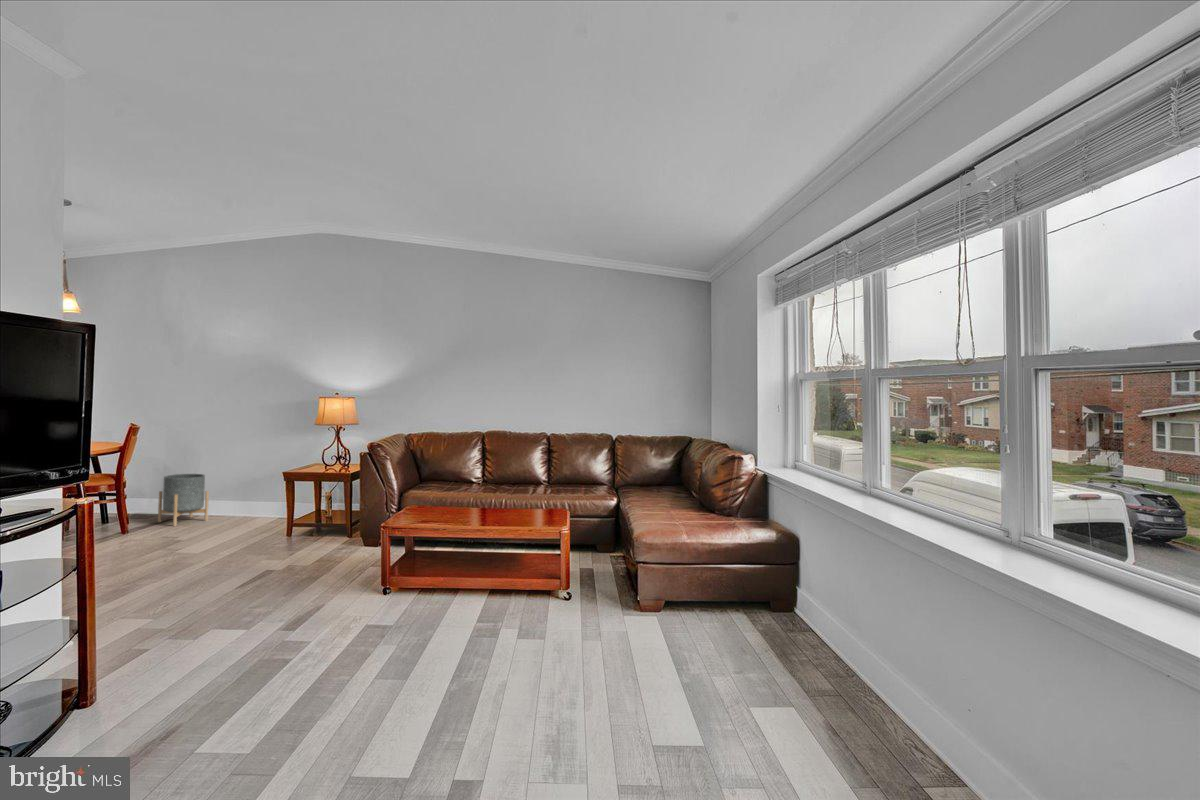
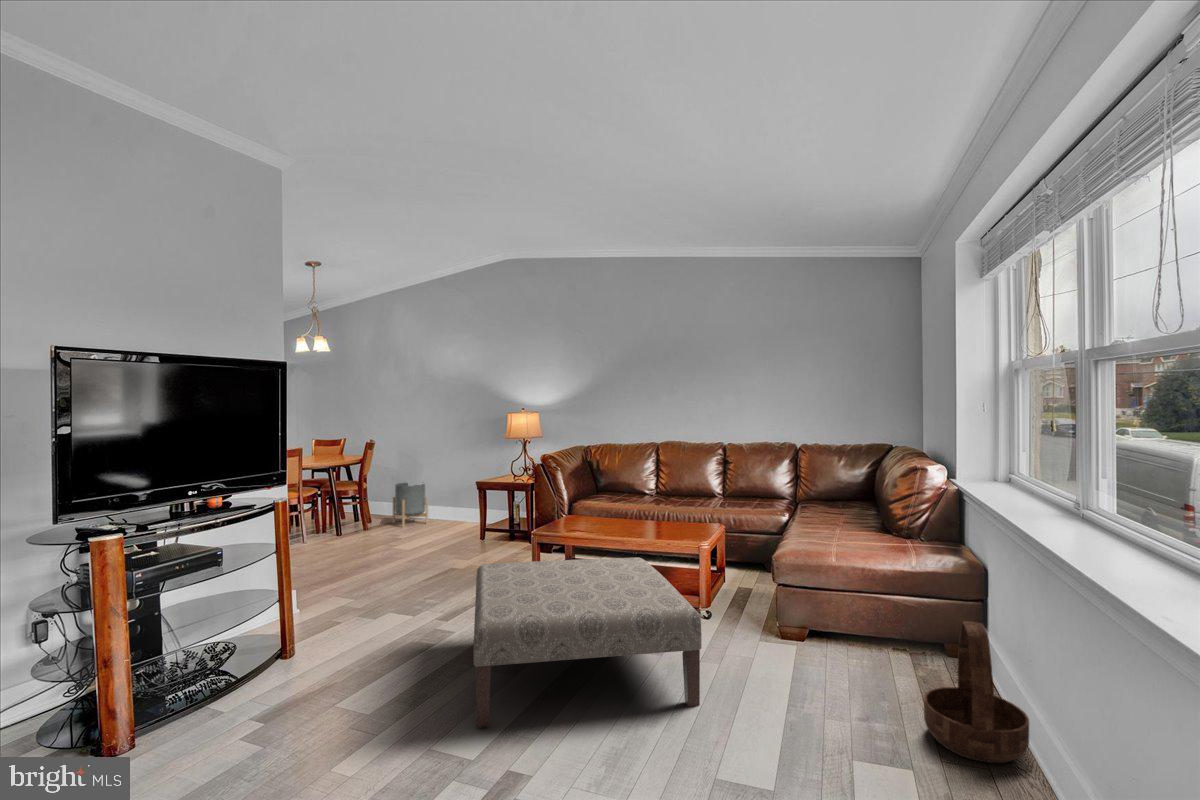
ottoman: none [337,548,605,758] -> present [474,557,702,728]
basket: none [787,585,866,698] -> present [924,621,1029,763]

